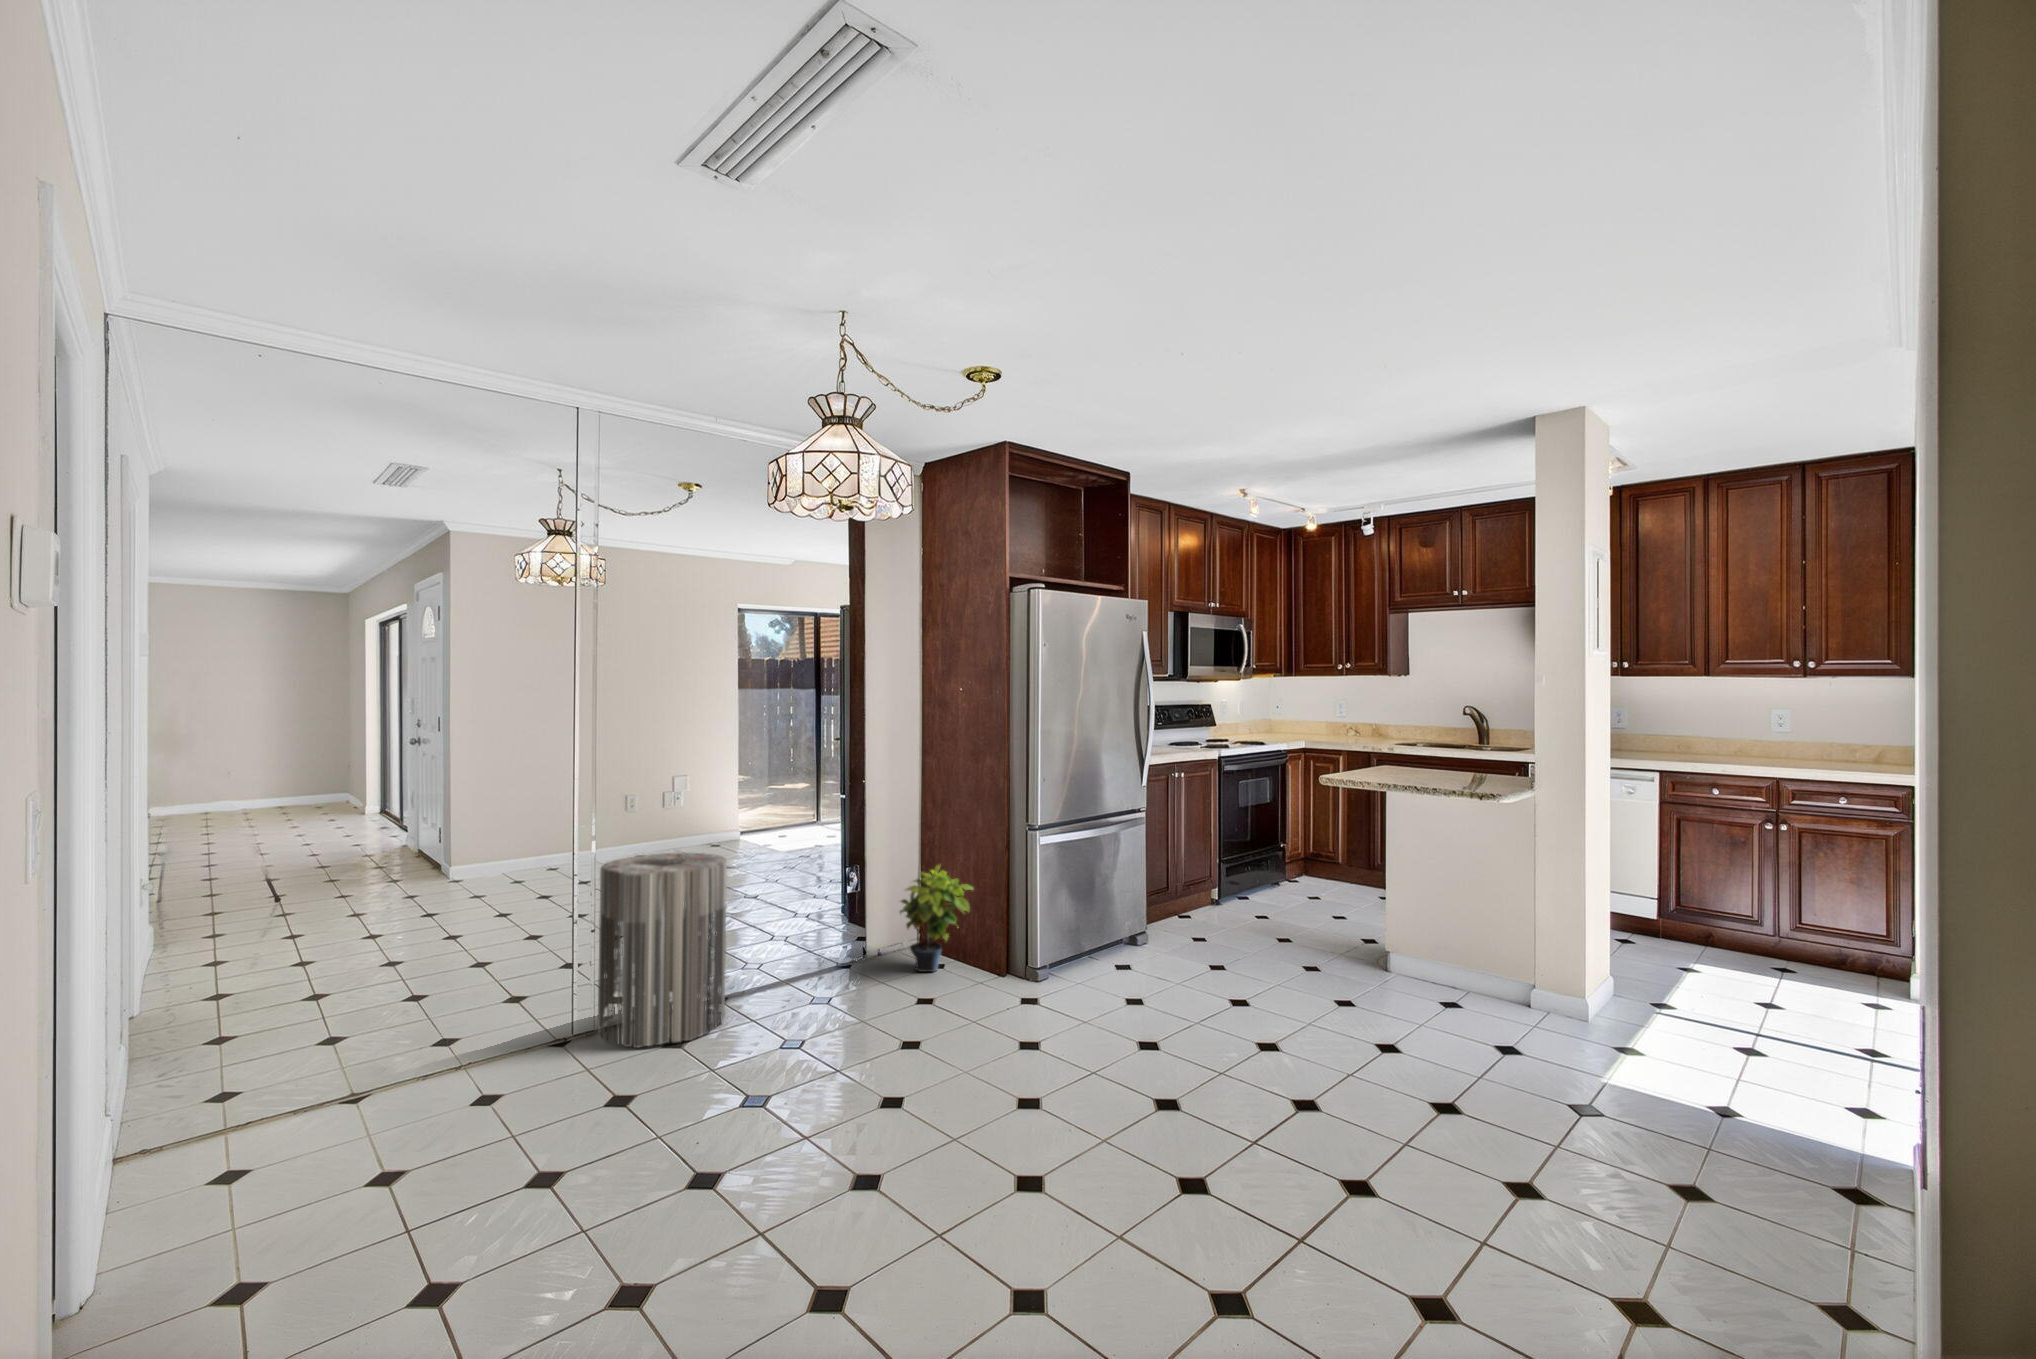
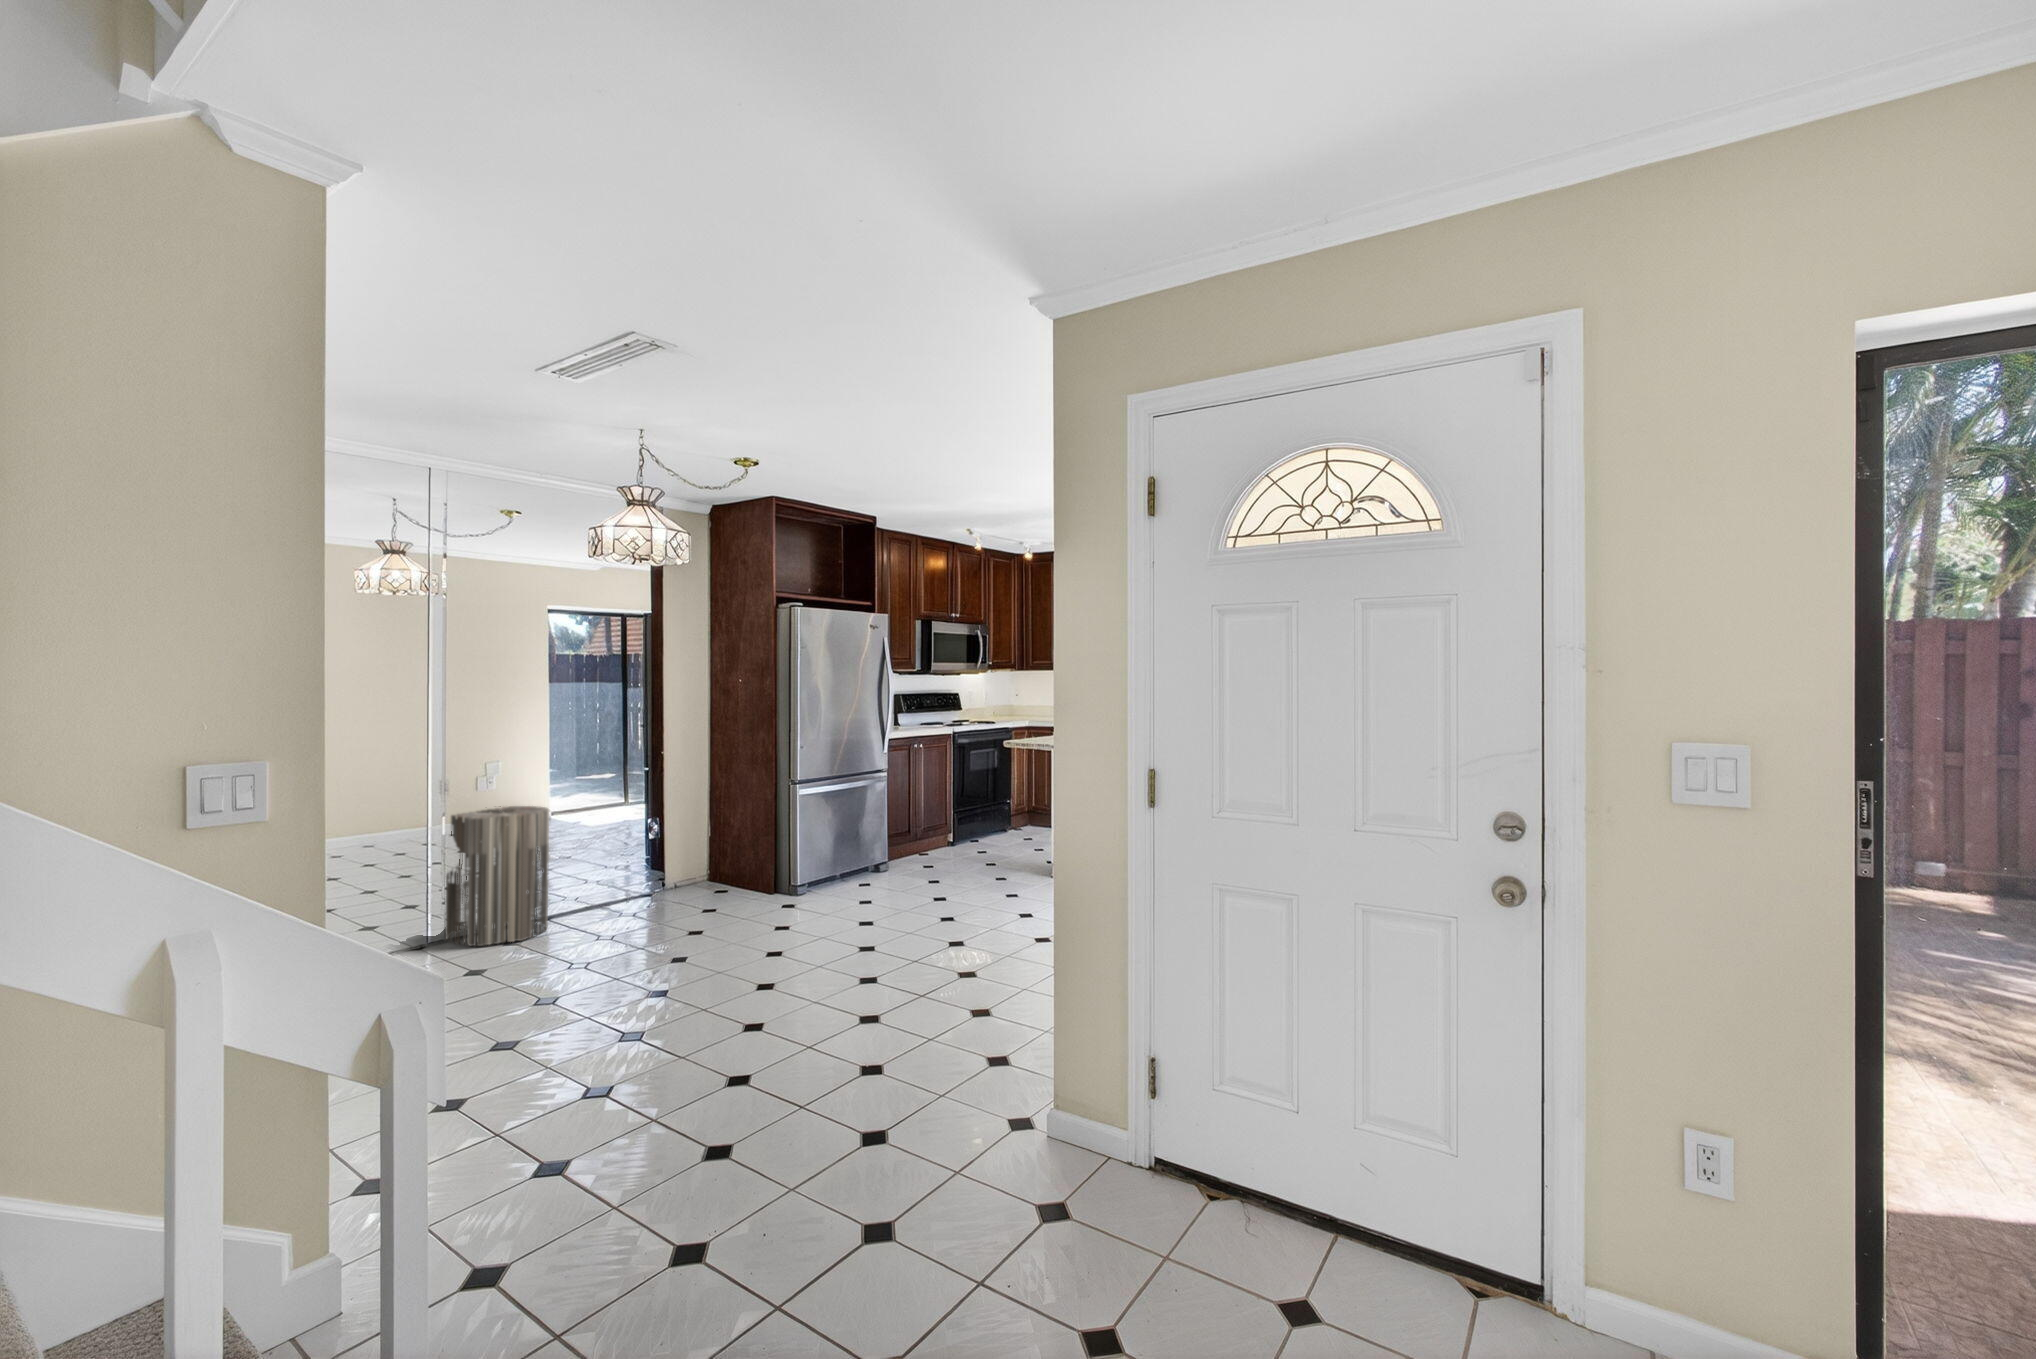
potted plant: present [900,865,973,972] -> none [688,813,749,896]

